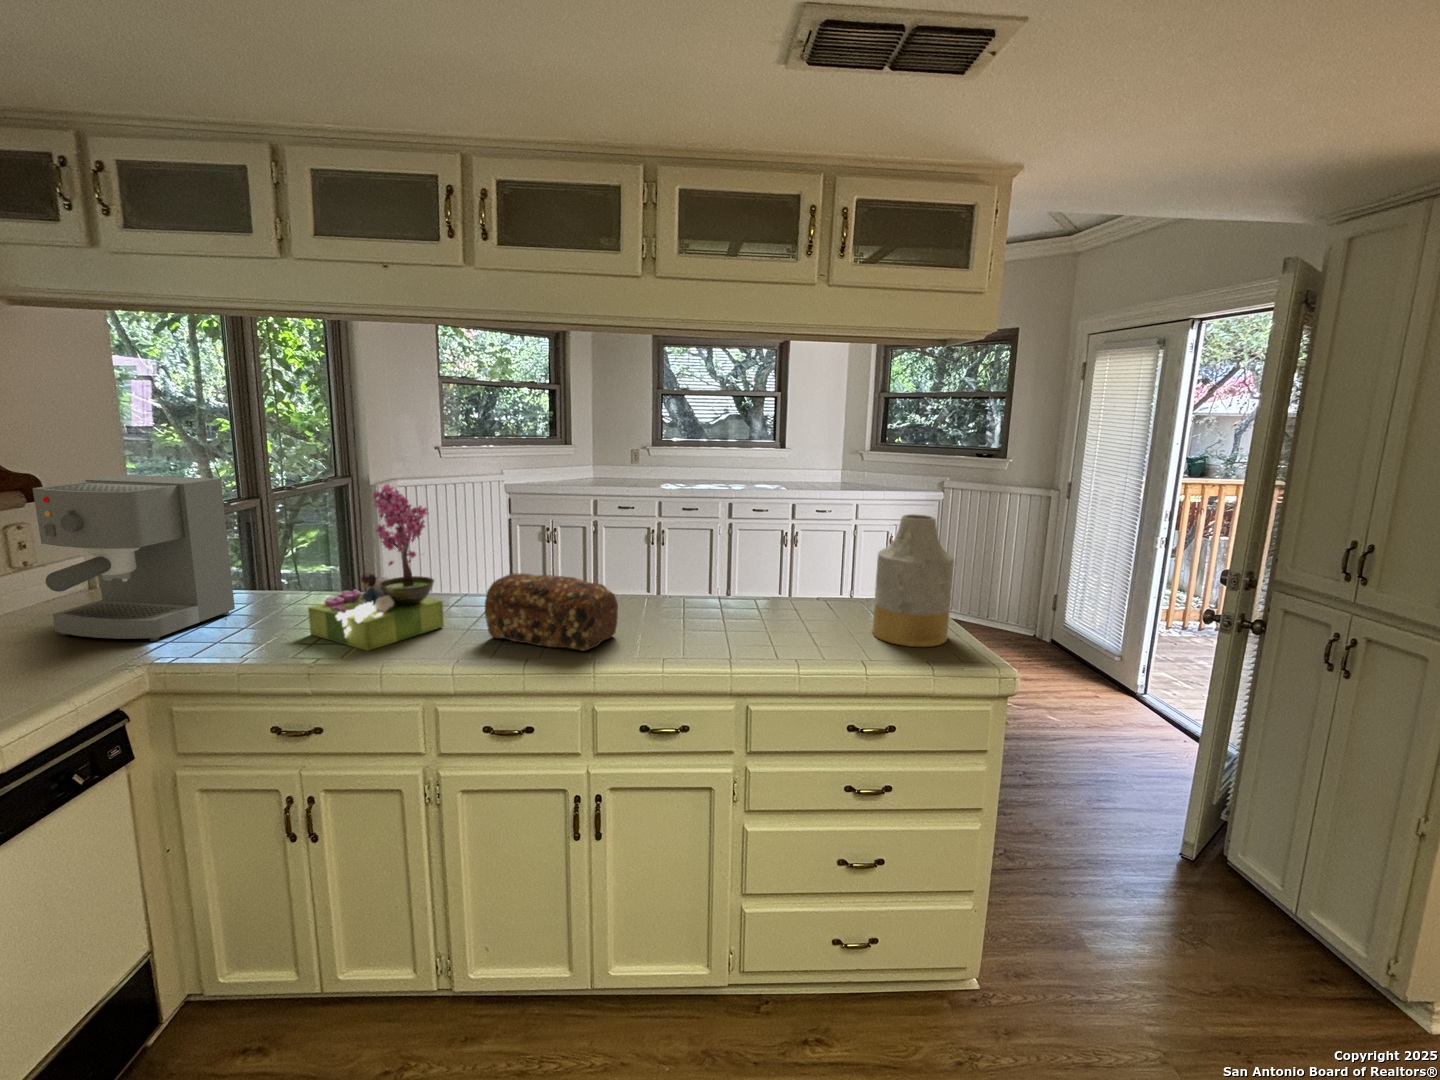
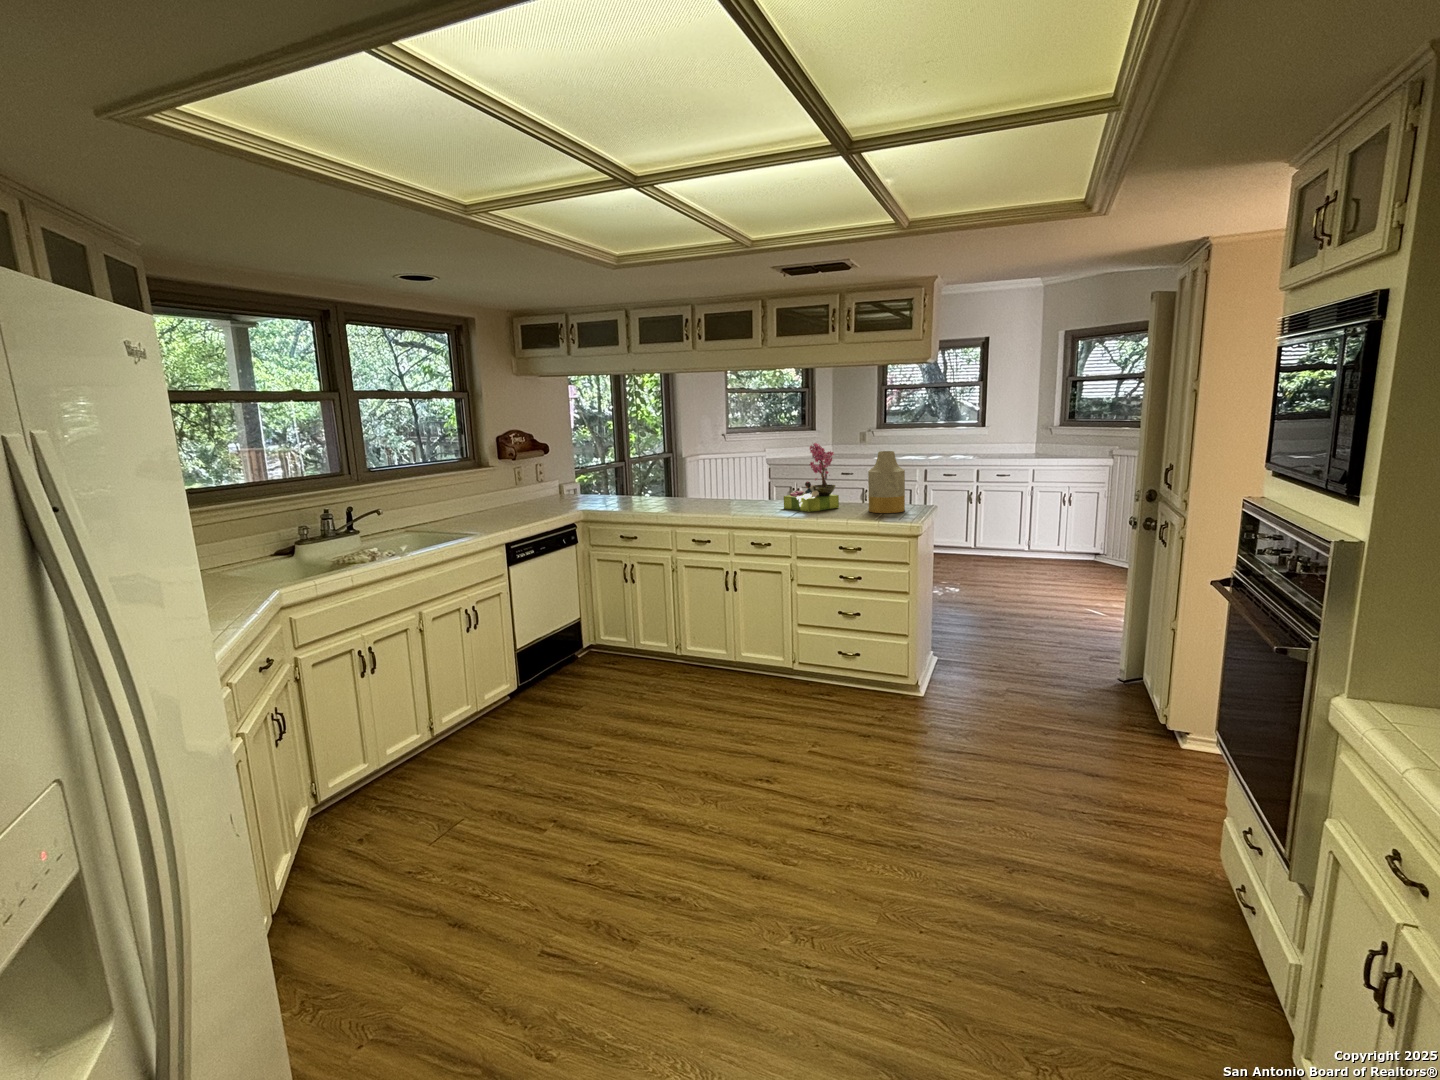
coffee maker: present [33,475,235,641] -> none [548,445,609,506]
flower arrangement: present [308,484,444,651] -> present [784,443,839,512]
bread loaf: present [485,573,618,651] -> none [698,481,752,510]

